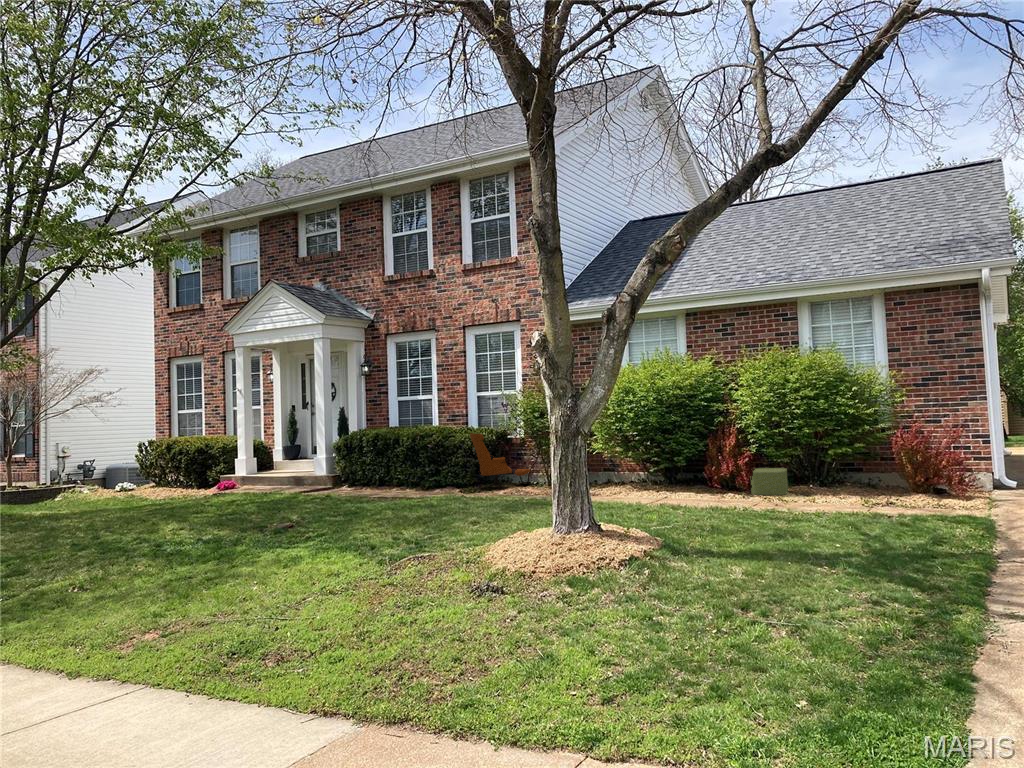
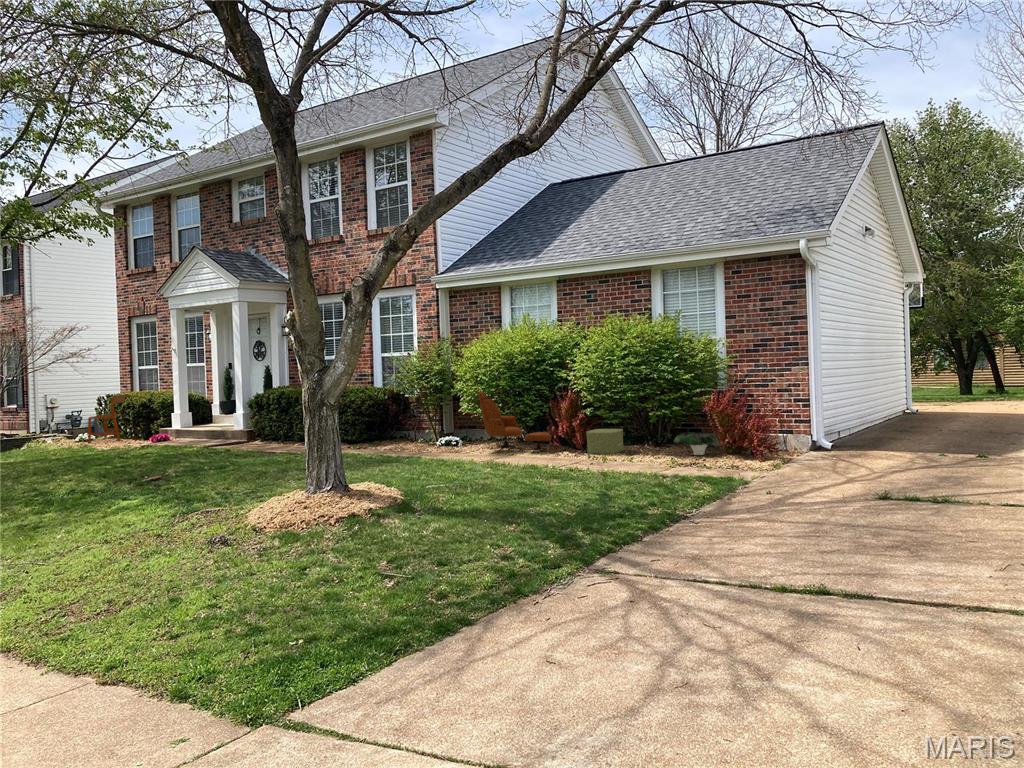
lounge chair: present [470,433,531,489] -> present [478,392,551,452]
bench: none [140,439,184,494] -> present [88,394,127,443]
potted plant: none [853,471,906,494] -> present [674,433,716,455]

